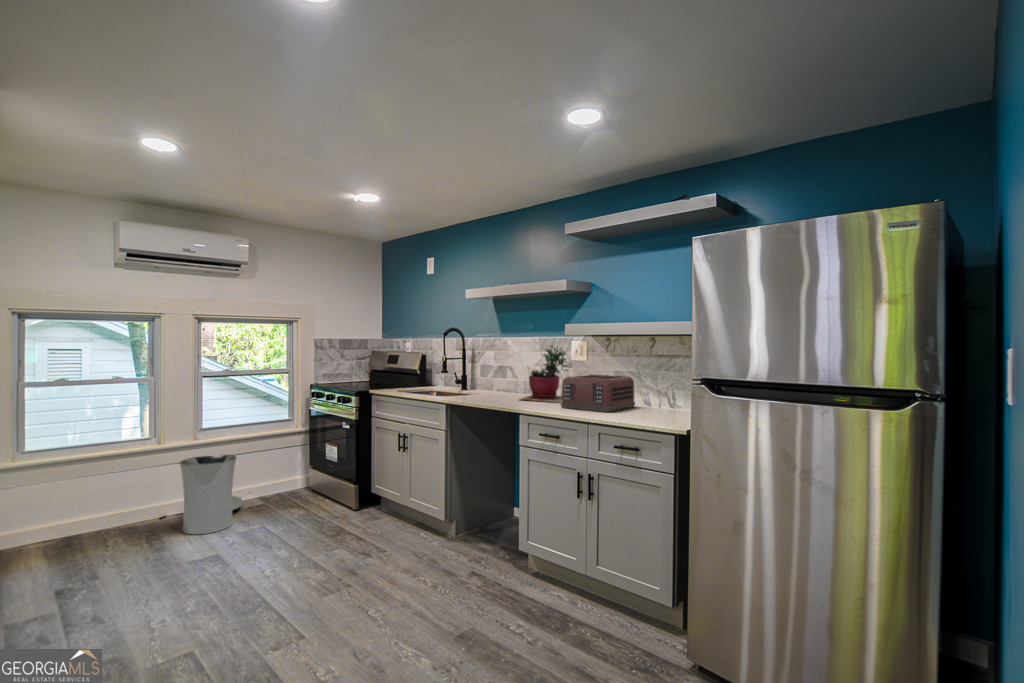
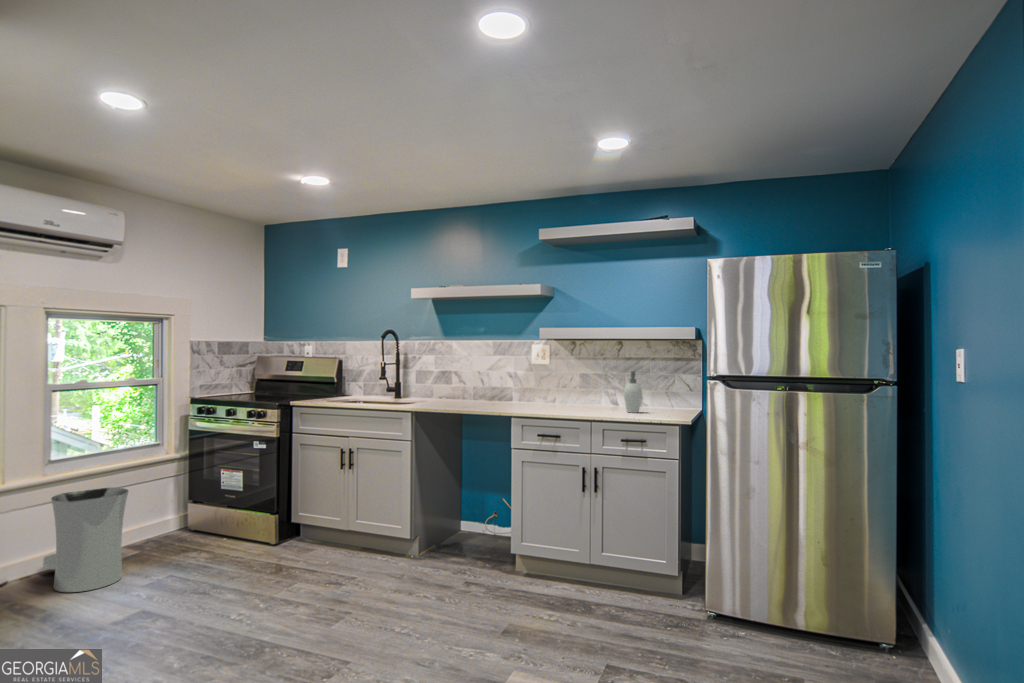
succulent plant: present [521,345,569,403] -> none [486,349,537,406]
soap dispenser: none [633,371,656,416] -> present [624,371,642,413]
toaster: present [561,375,635,412] -> none [546,377,608,411]

